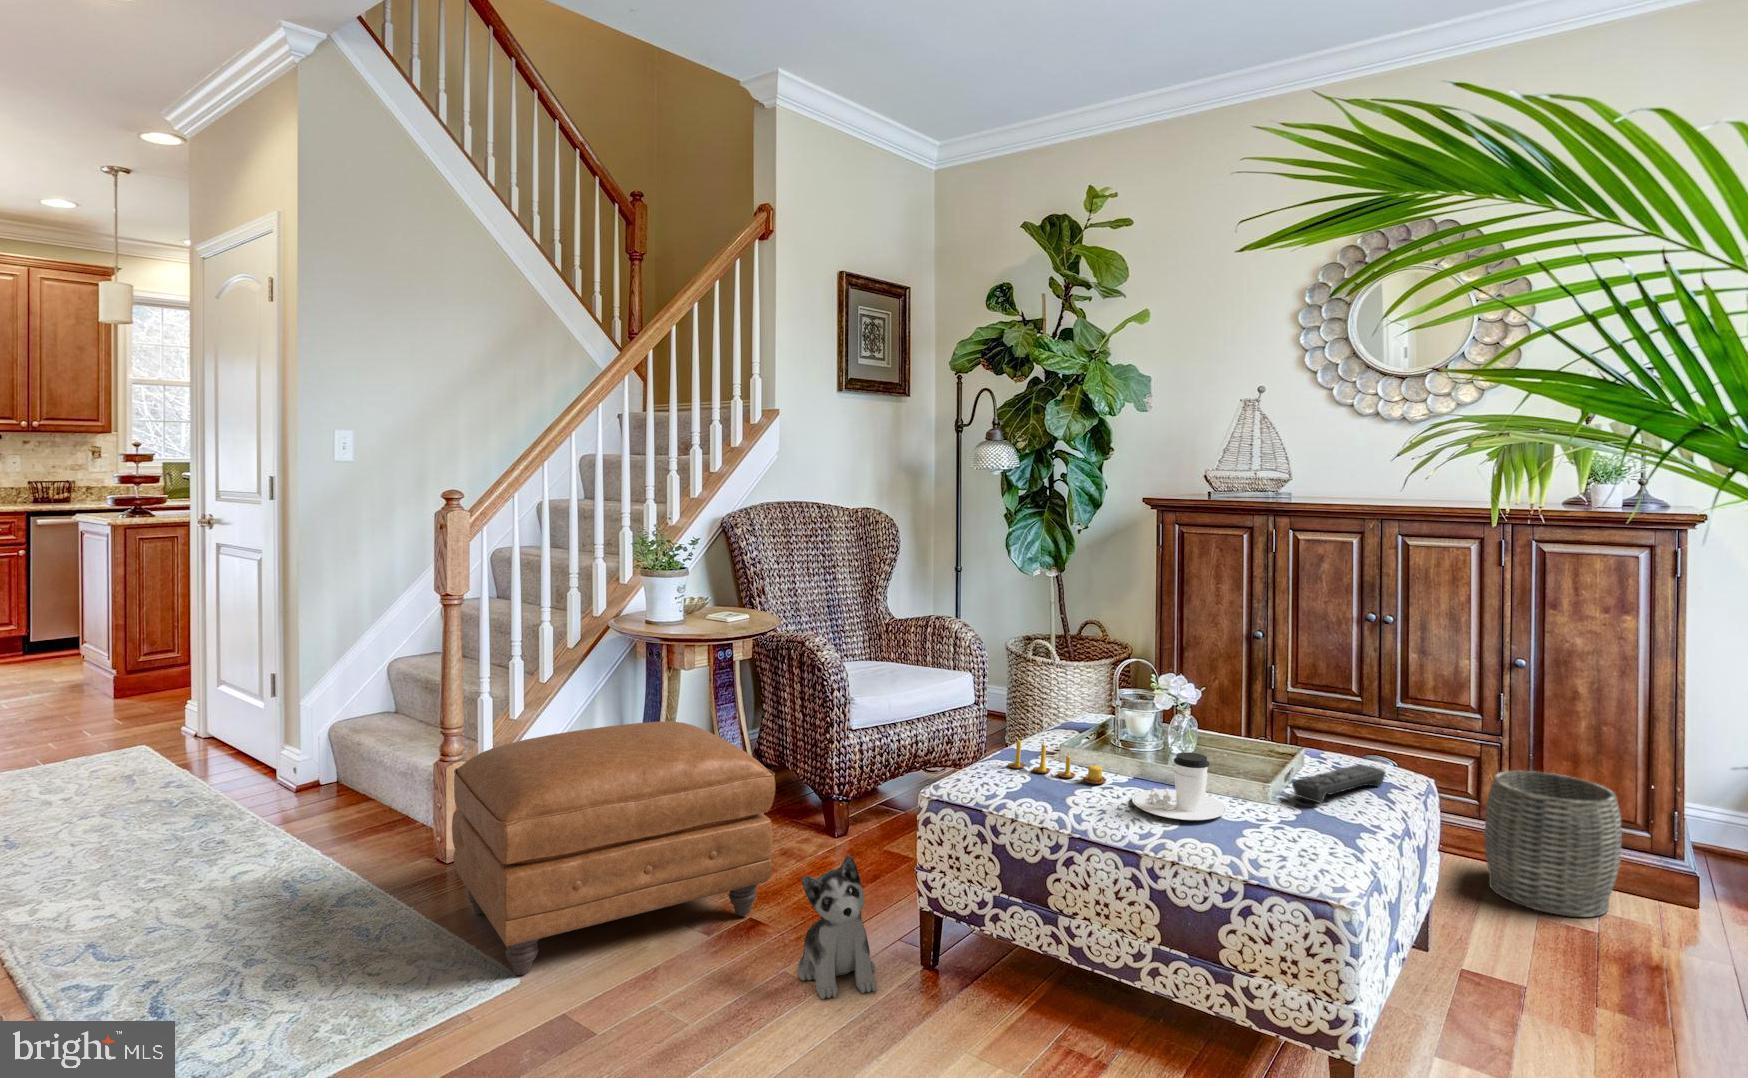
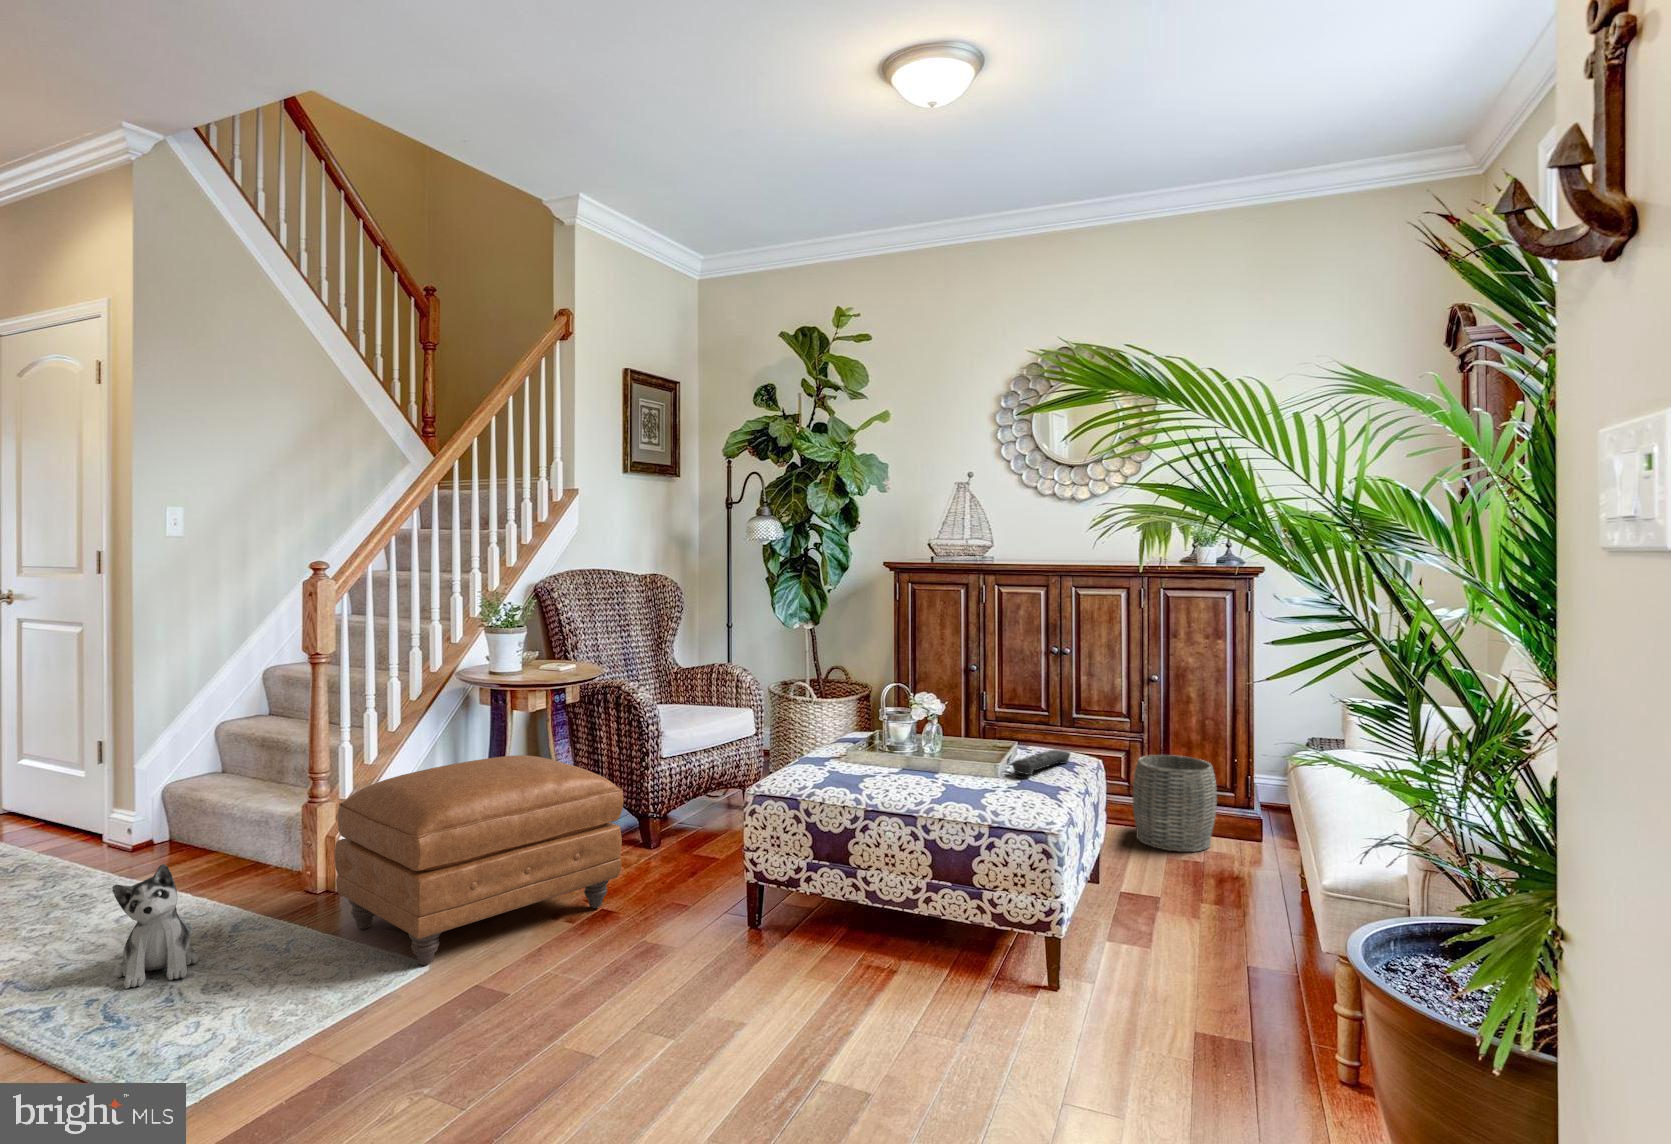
candle: present [1008,740,1106,784] -> none [811,745,885,774]
coffee cup: present [1132,752,1227,820] -> none [906,745,971,791]
plush toy: present [798,855,877,999] -> present [112,864,198,988]

